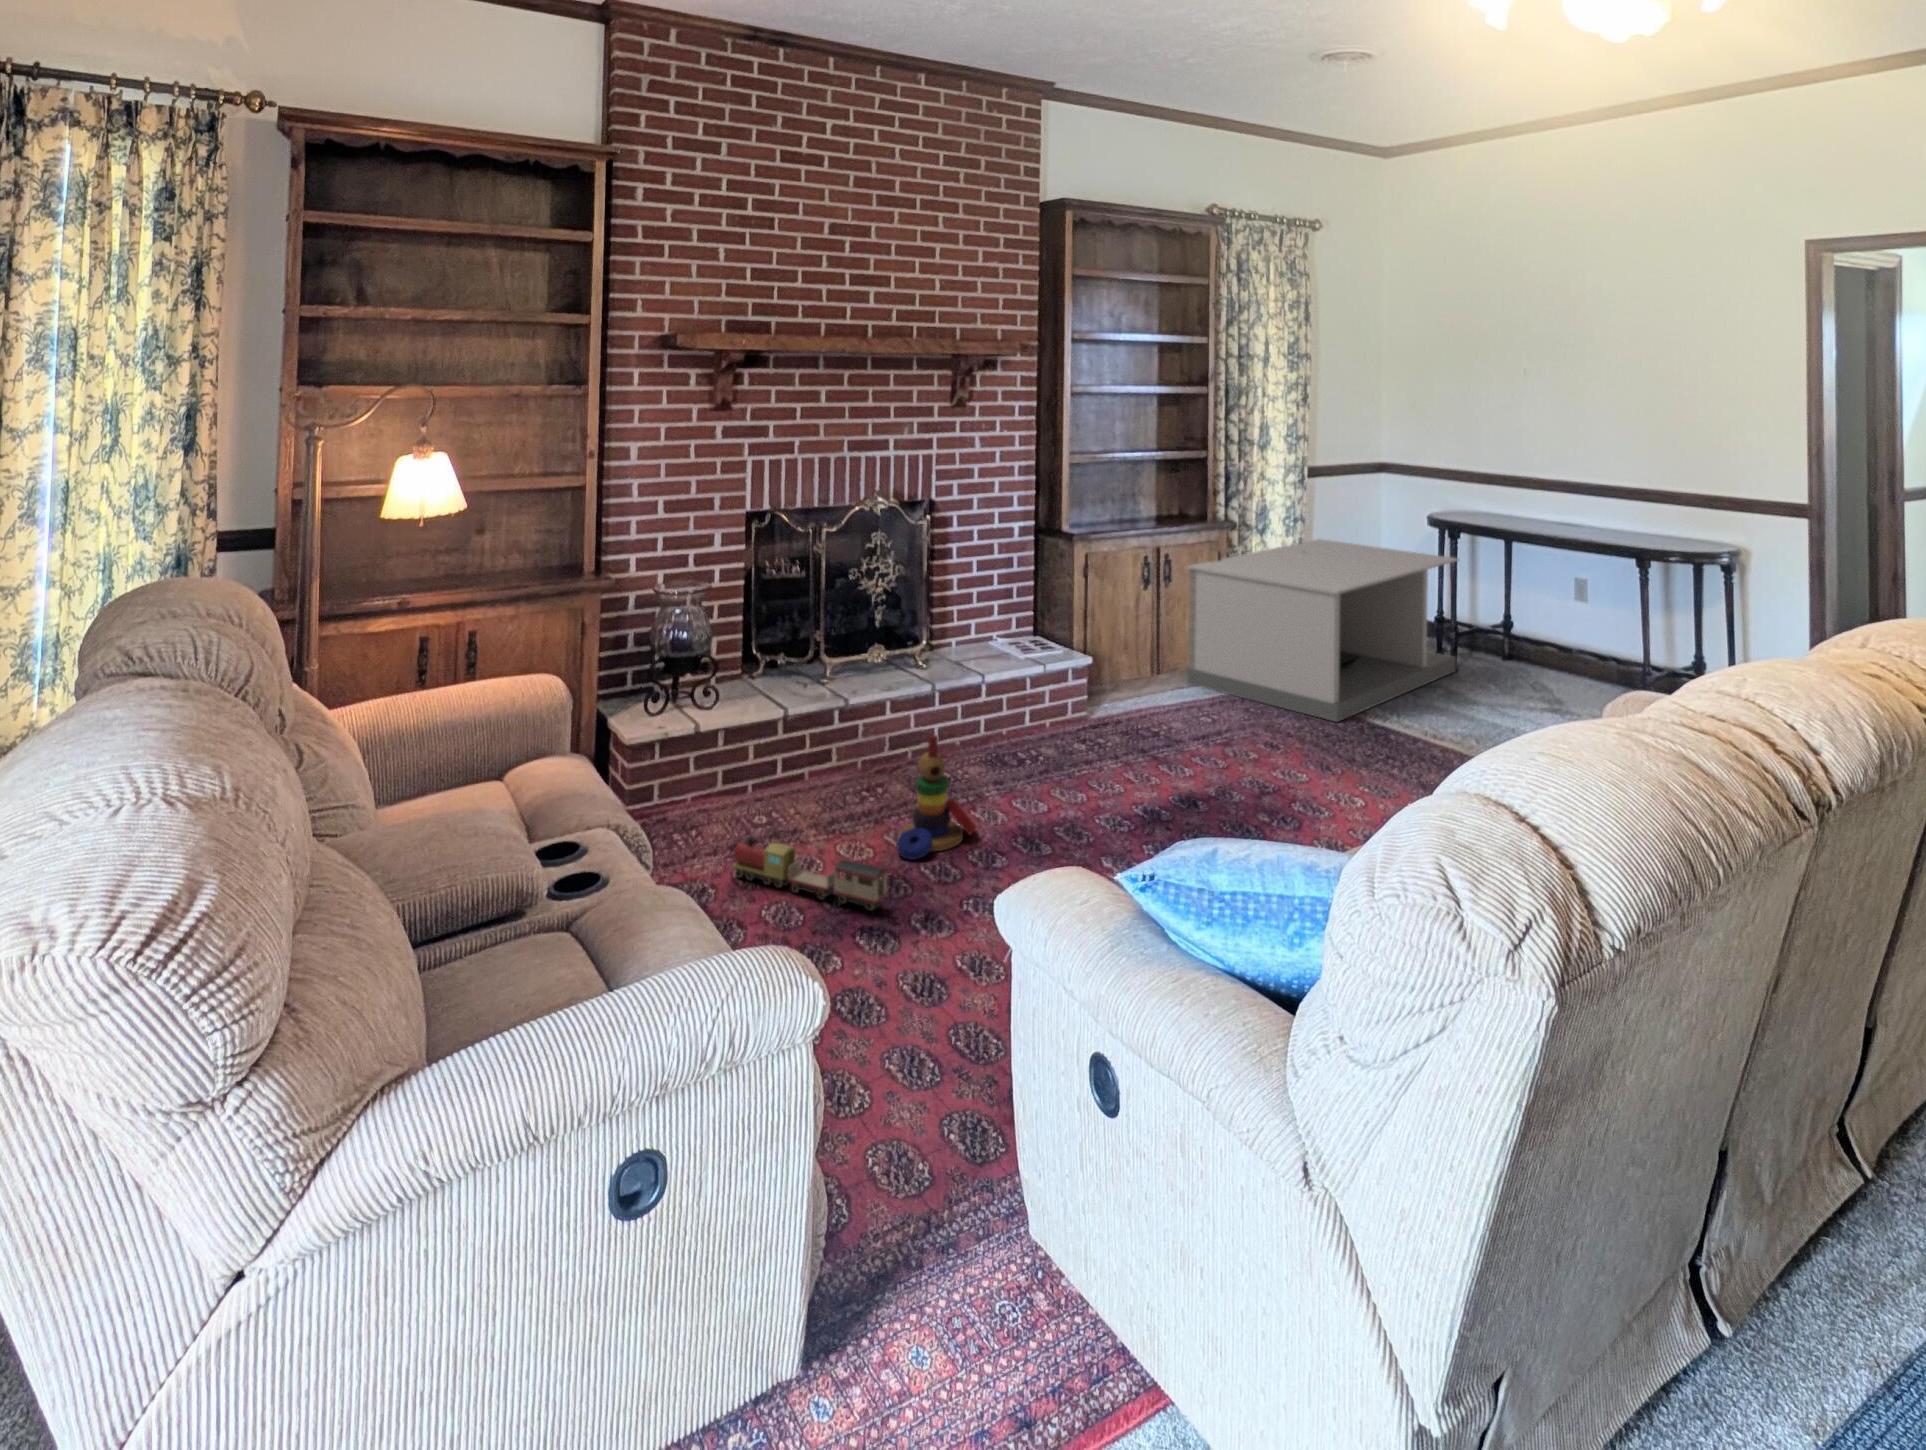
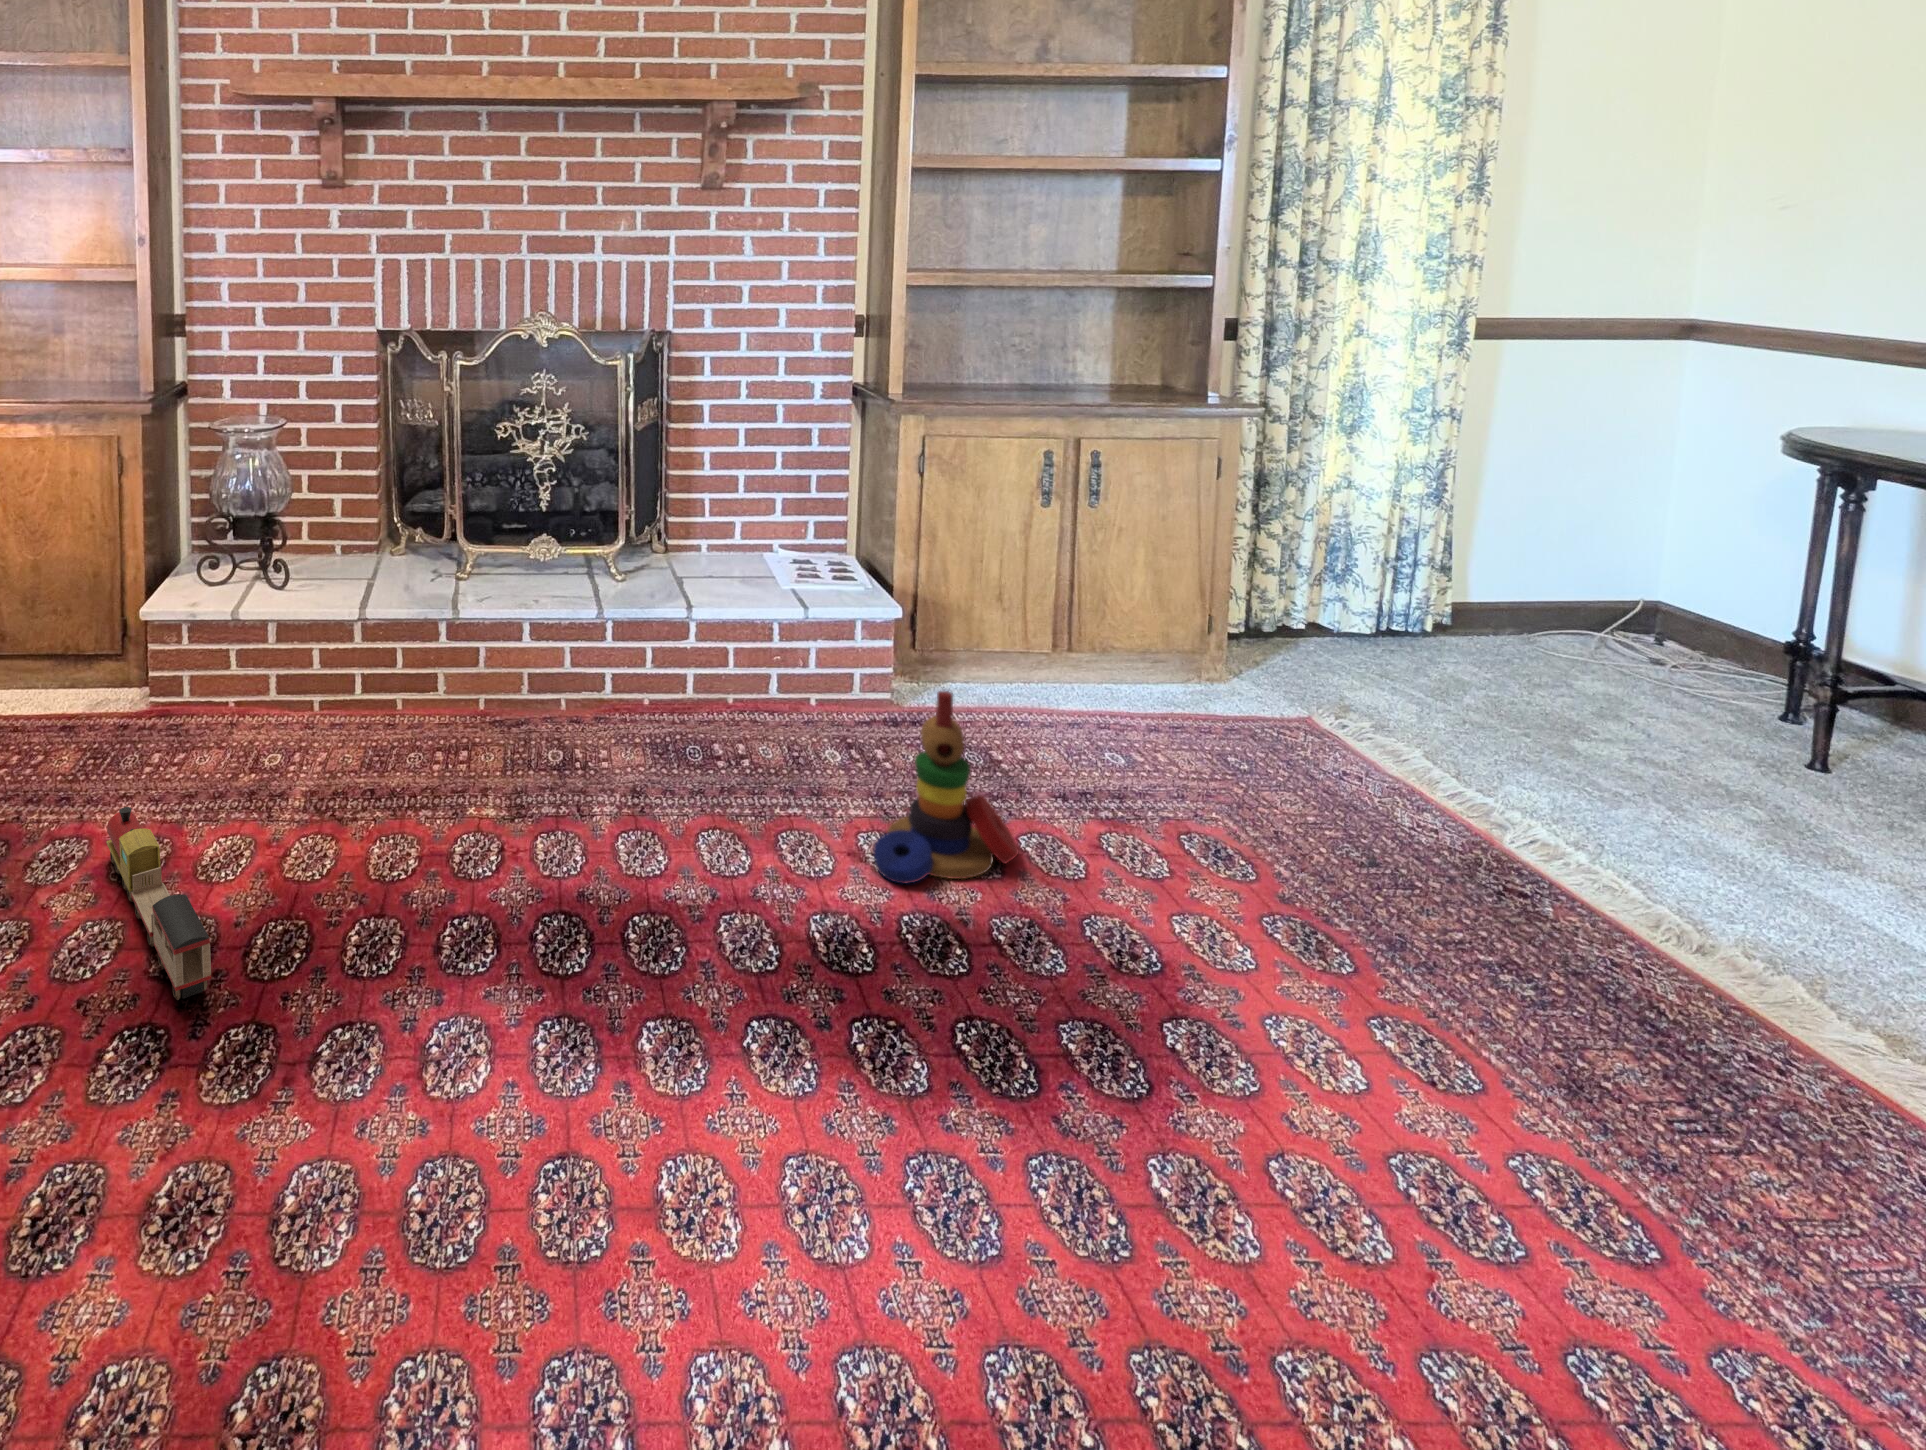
coffee table: present [1187,539,1459,722] -> none [1136,452,1860,829]
stacking toy: present [897,735,976,860] -> present [874,691,1019,884]

